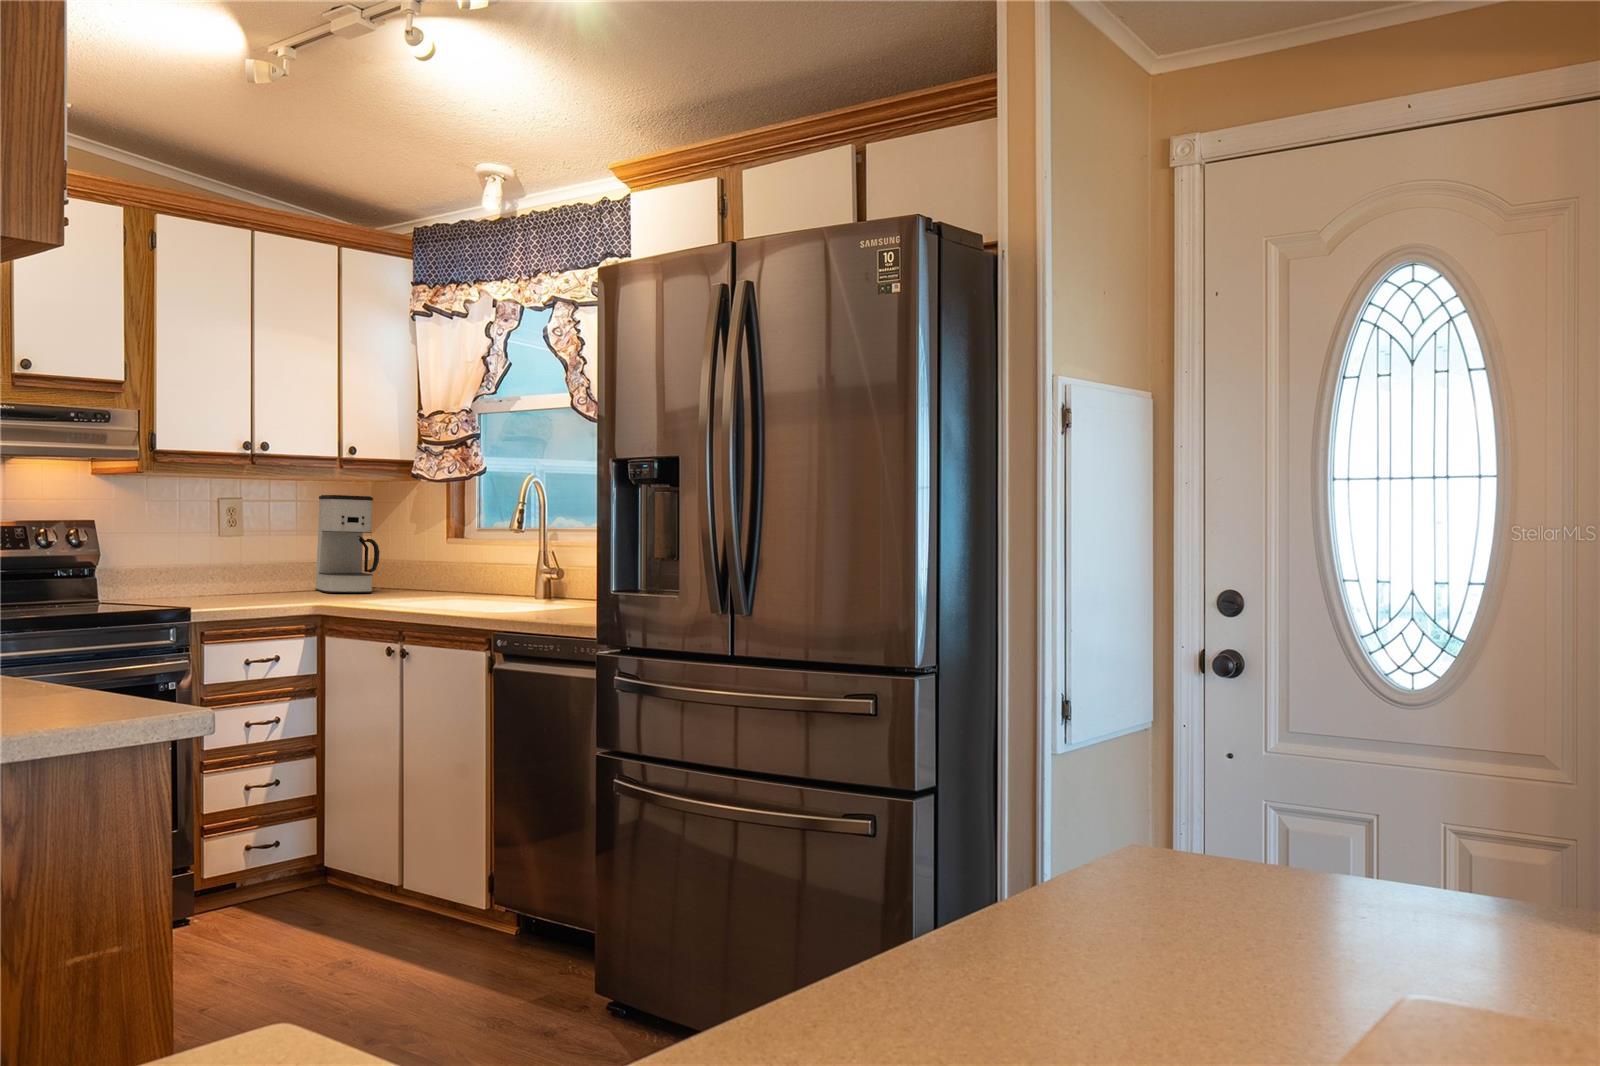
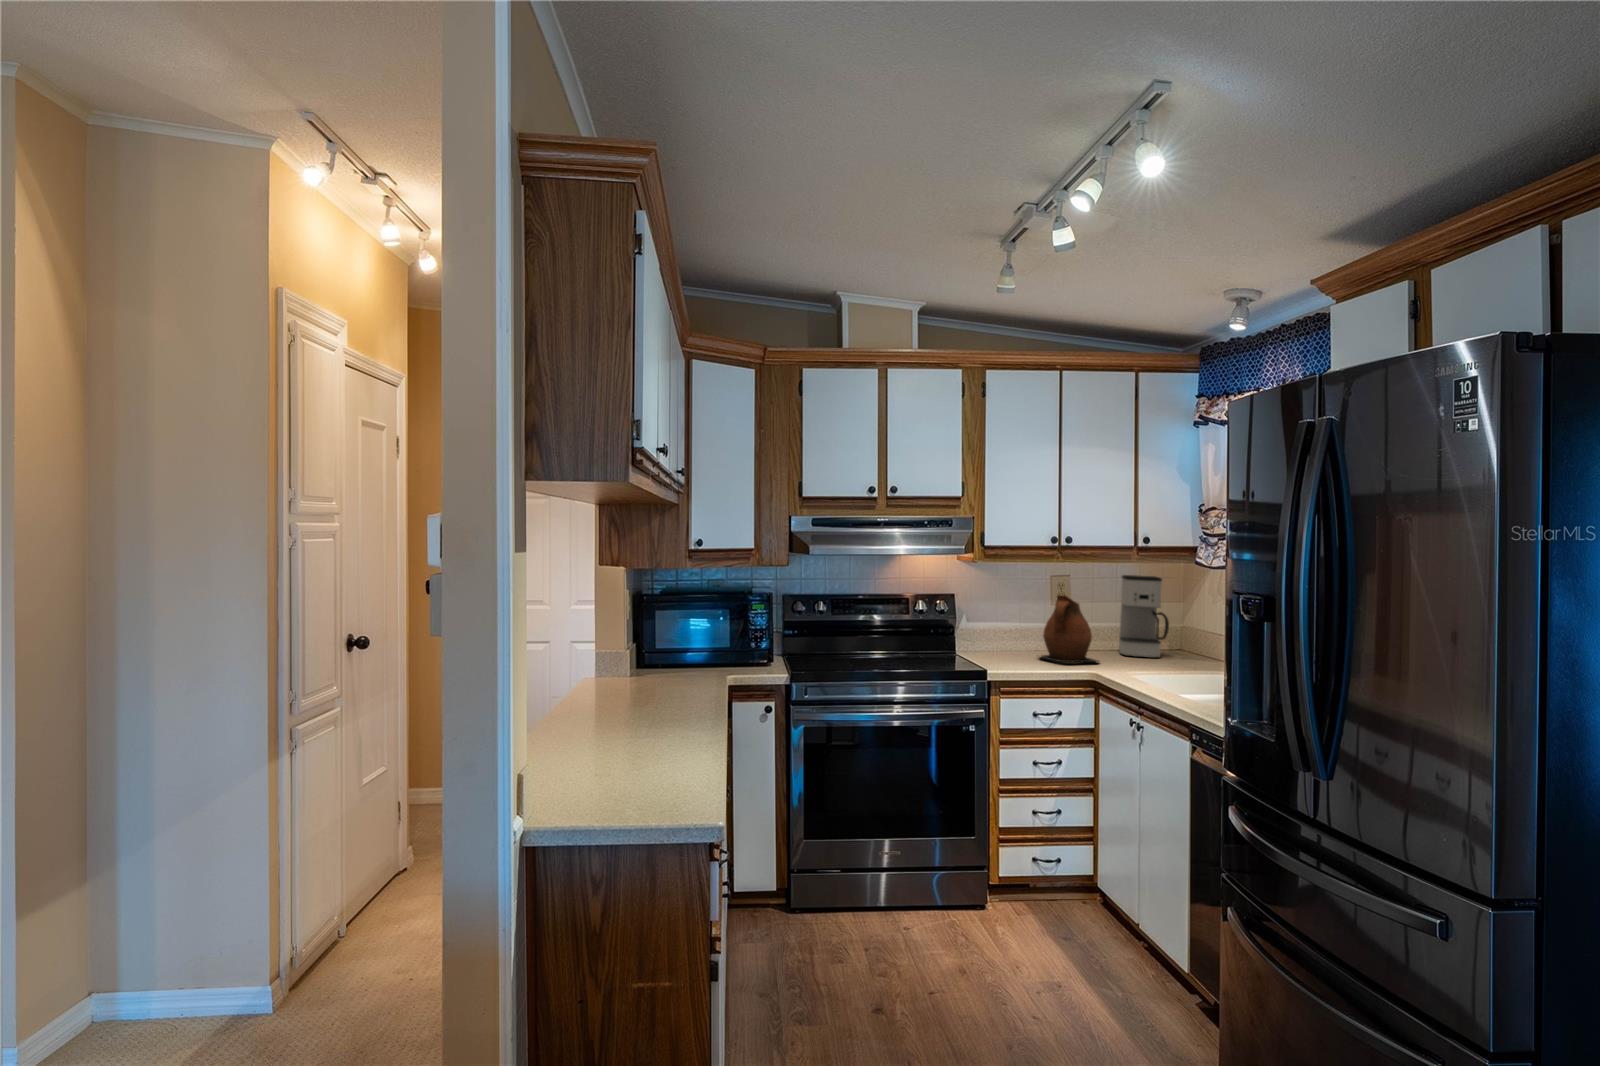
ceramic pitcher: none [225,515,311,600] -> present [1041,595,1099,662]

